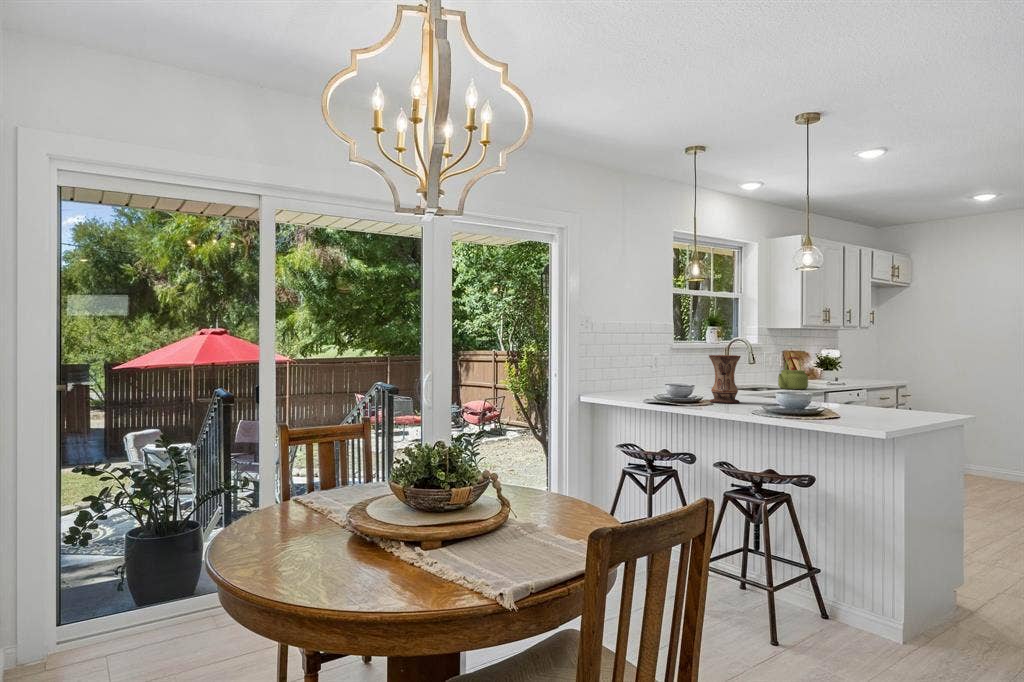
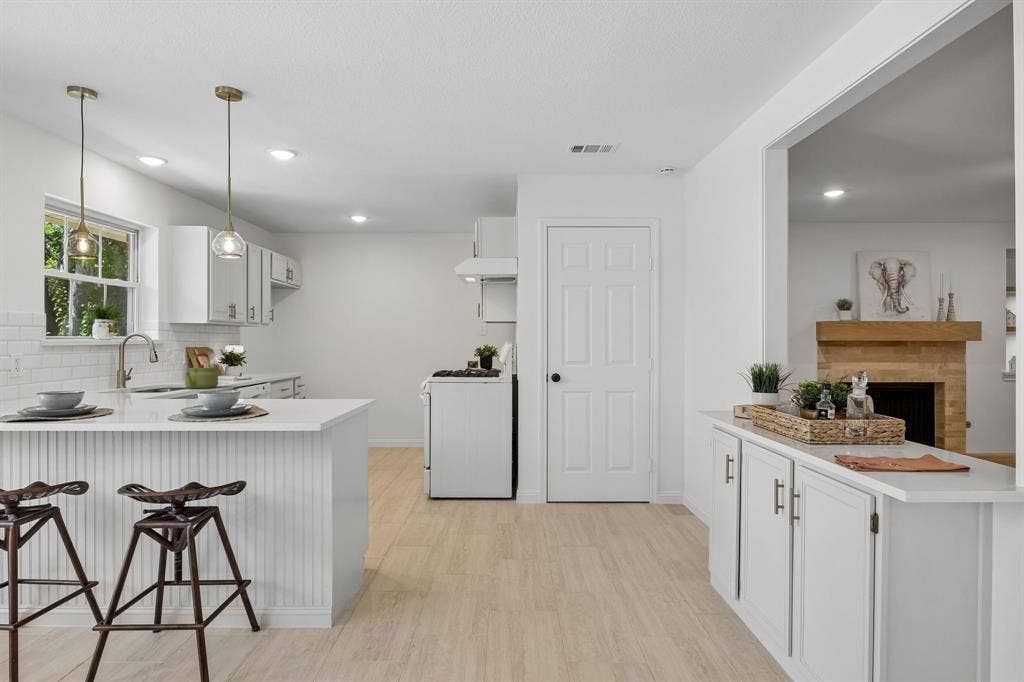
vase: present [709,355,741,403] -> none [104,352,148,411]

